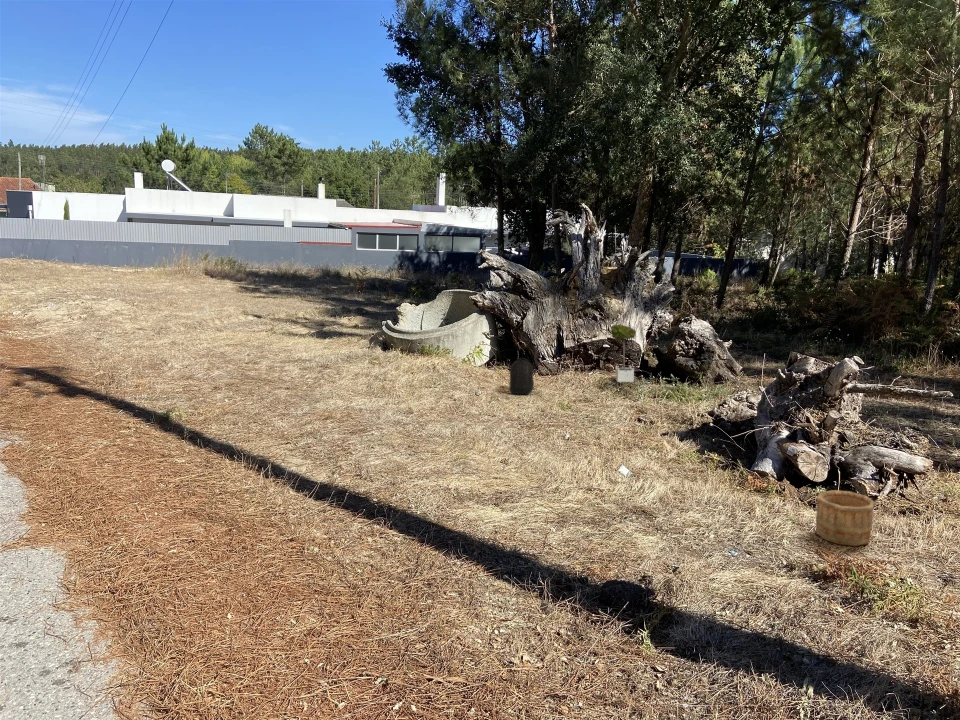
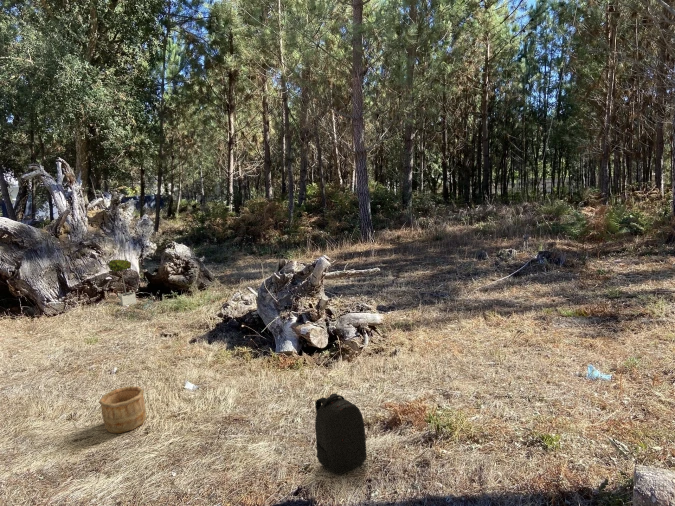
backpack: present [509,358,534,394] -> present [315,393,367,474]
wooden bucket: present [816,490,875,546] -> present [99,386,146,433]

